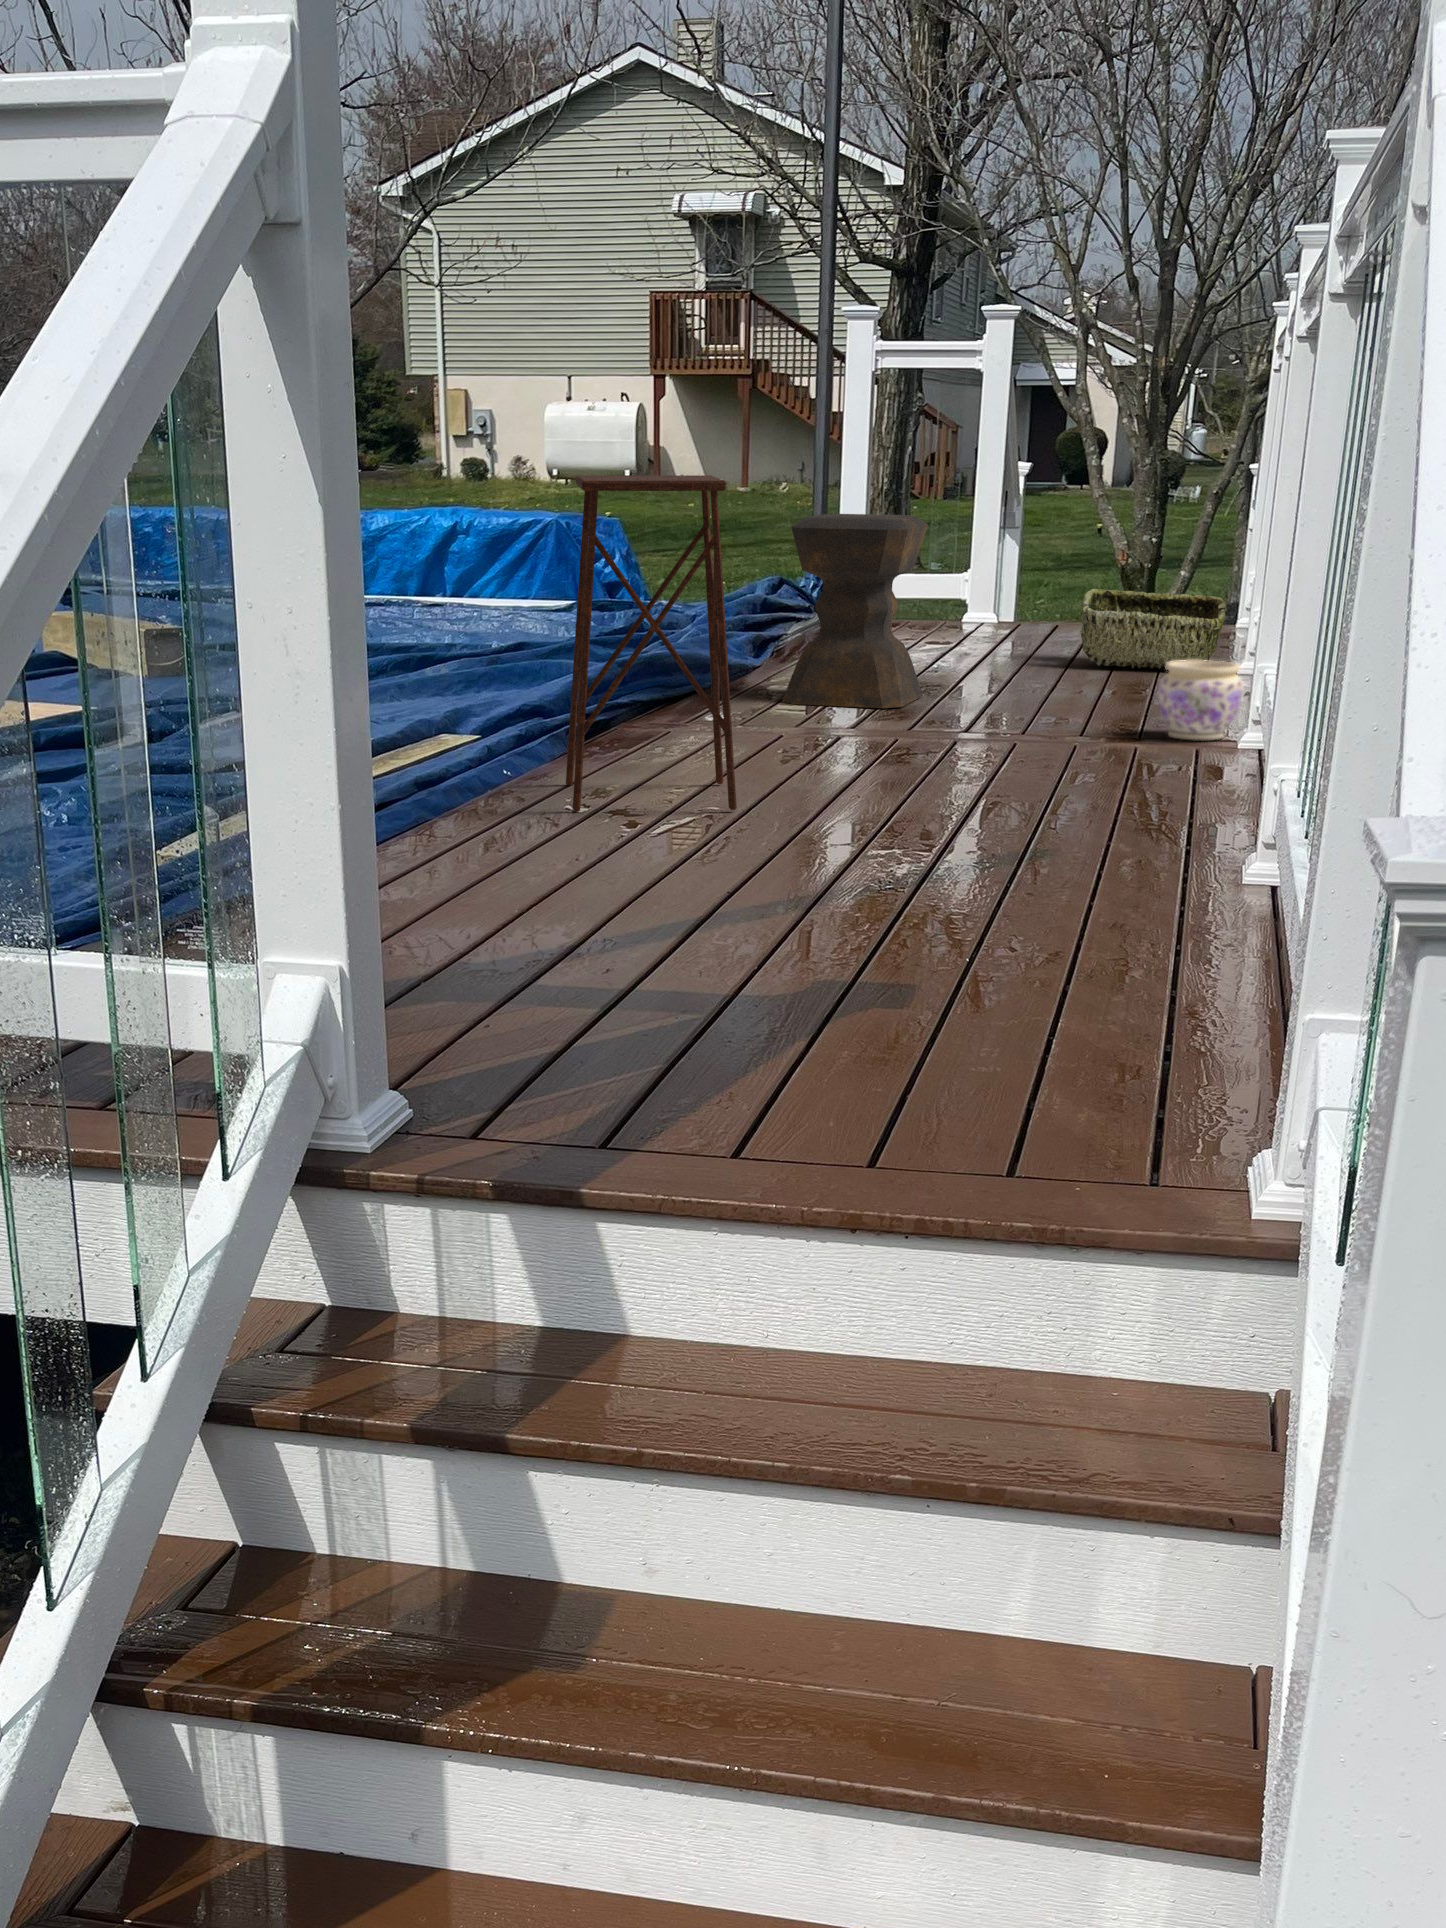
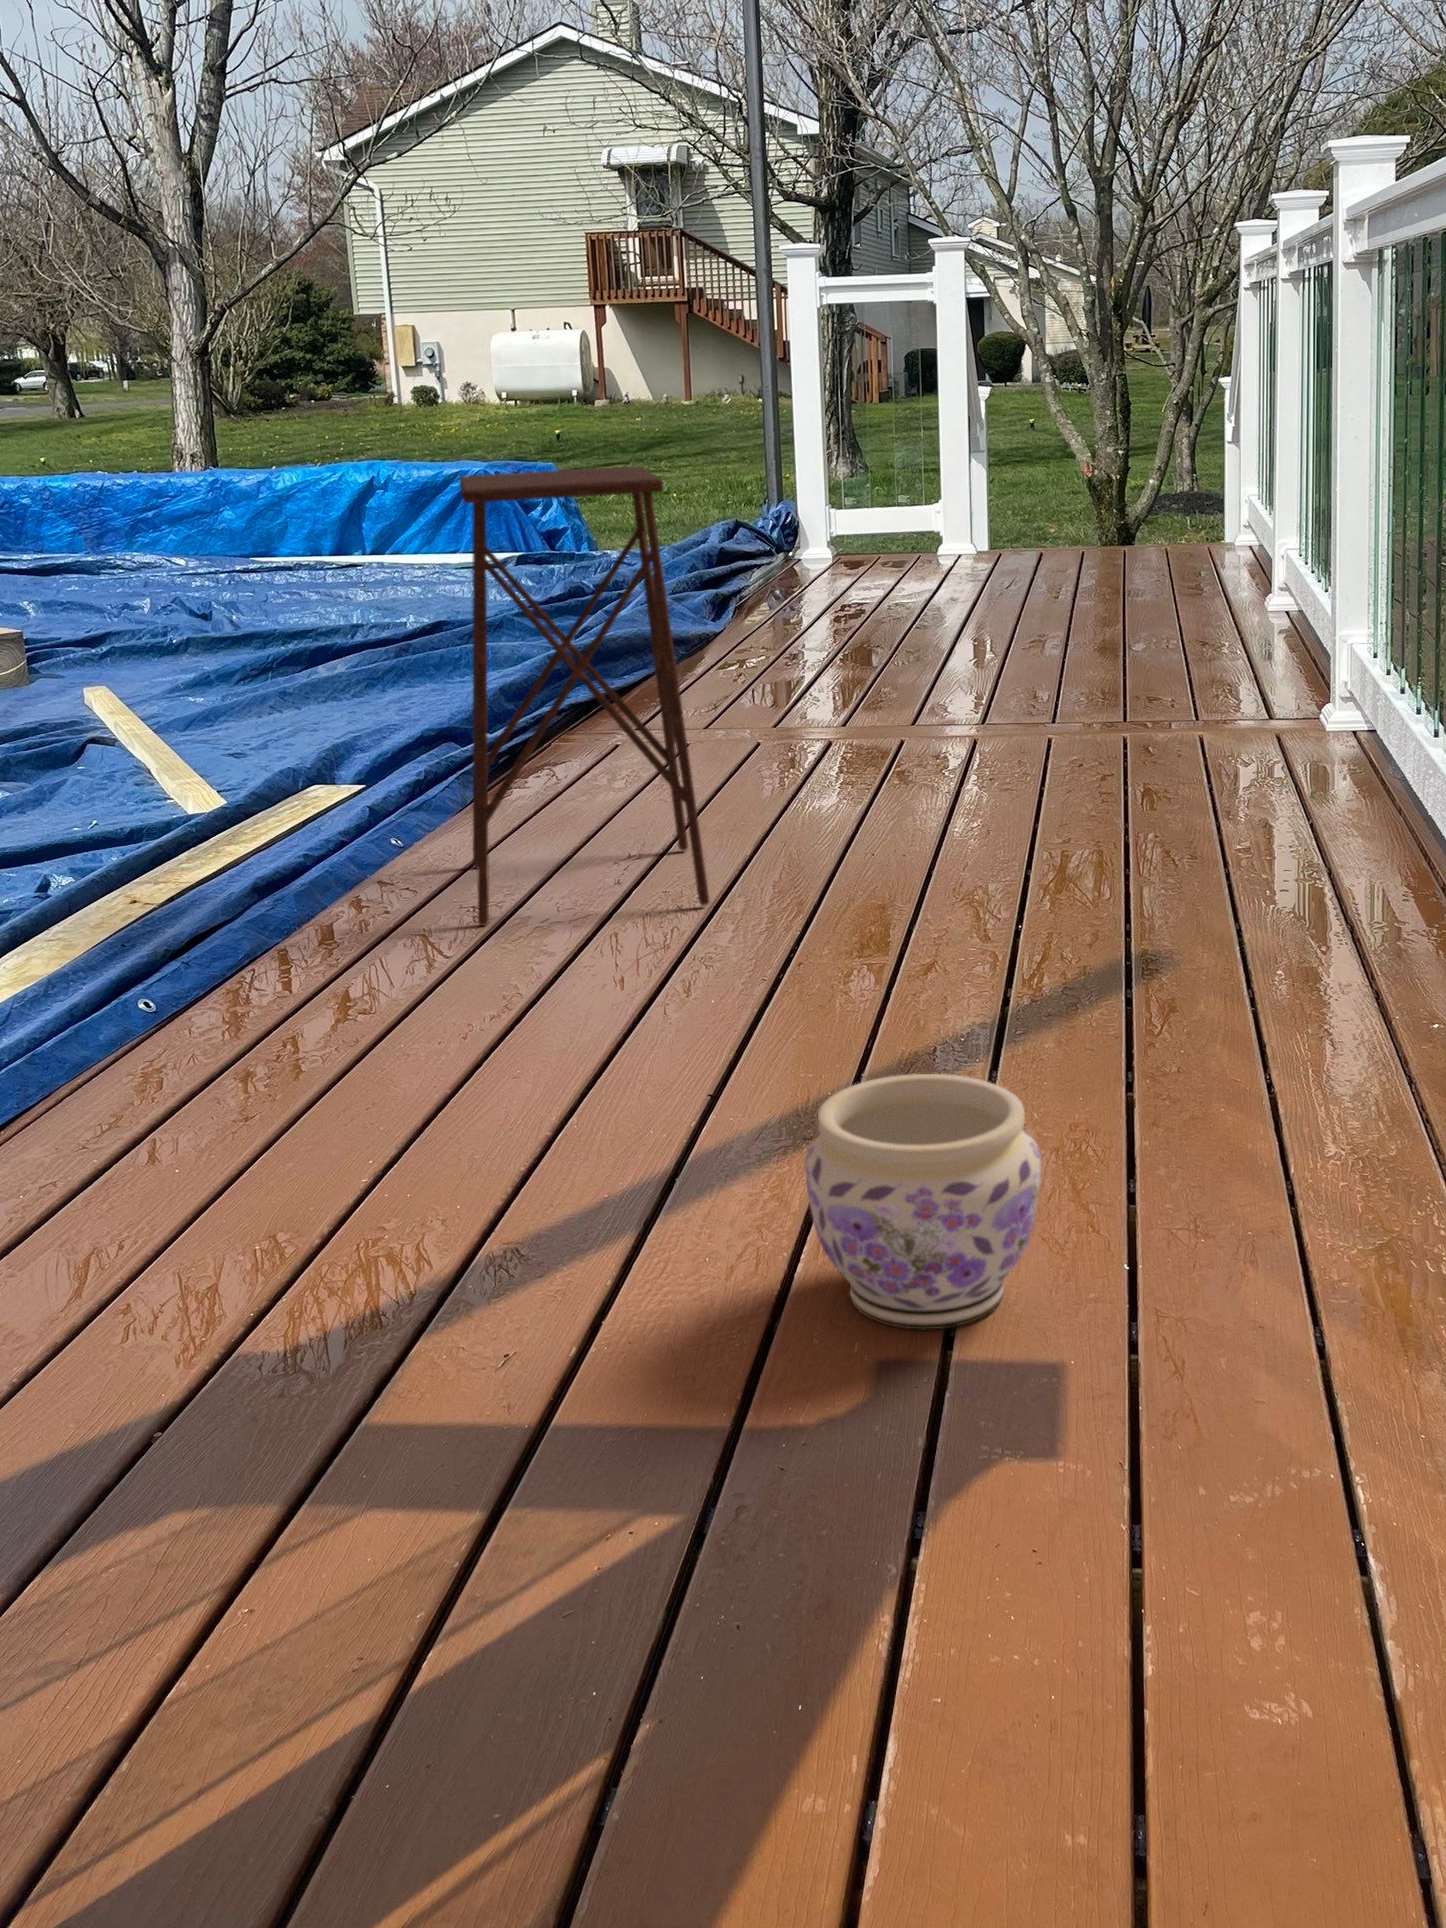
stool: present [782,514,928,708] -> none [747,471,919,694]
woven basket: present [1081,589,1227,669] -> none [1080,527,1244,612]
planter: present [1158,660,1244,741] -> present [805,1074,1041,1329]

